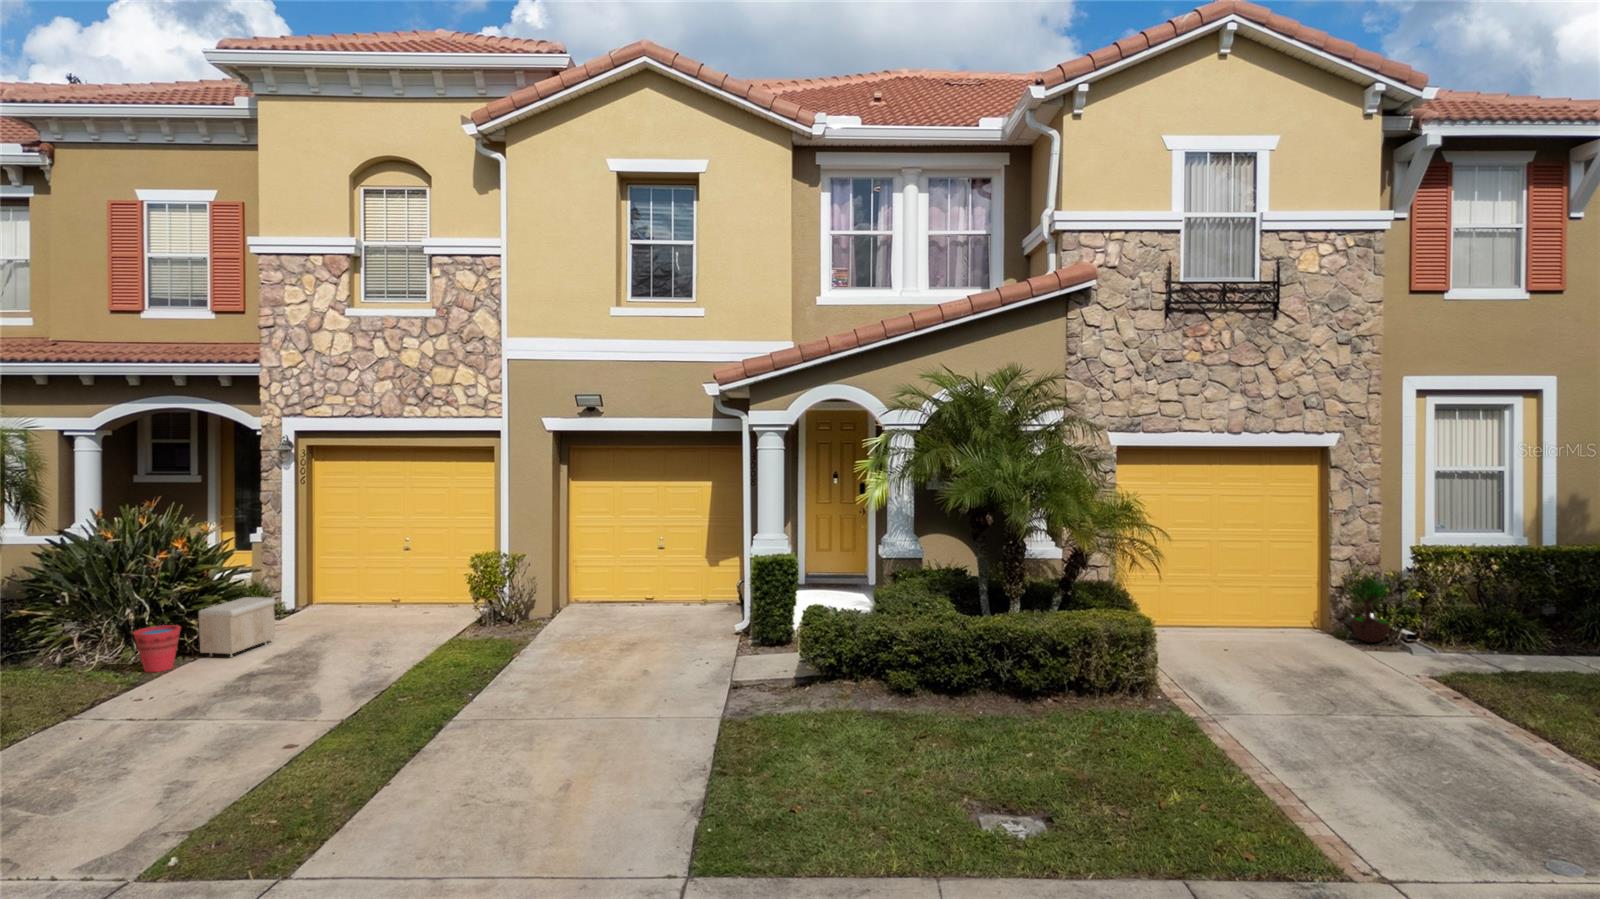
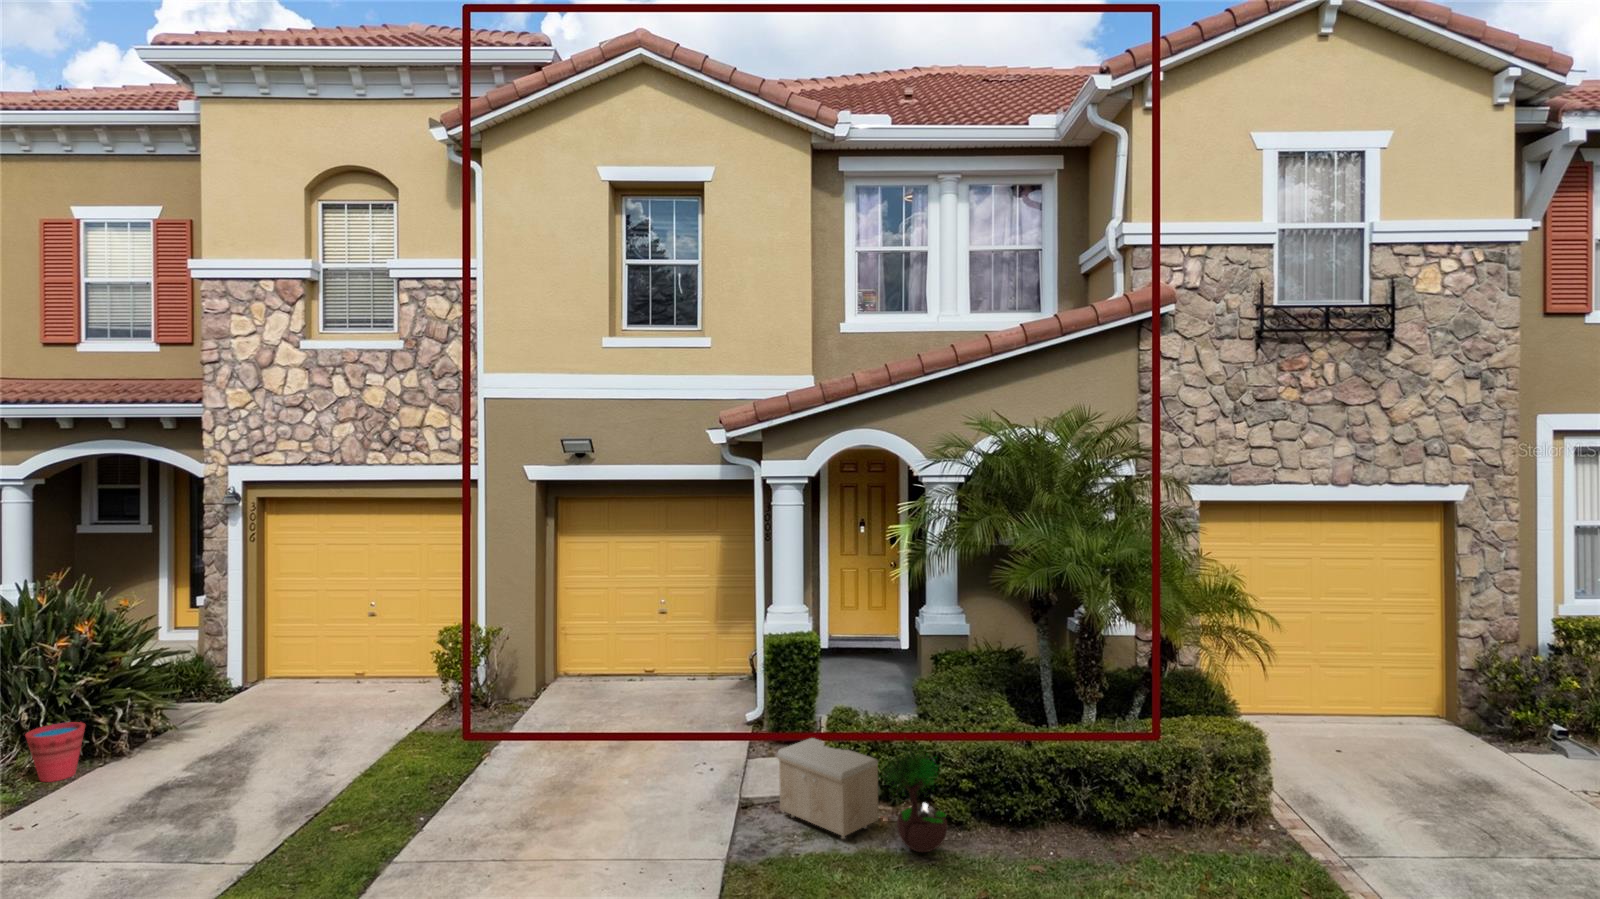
potted tree: present [1346,576,1389,642] -> present [879,746,947,852]
storage bench: present [199,597,275,657] -> present [777,738,878,839]

